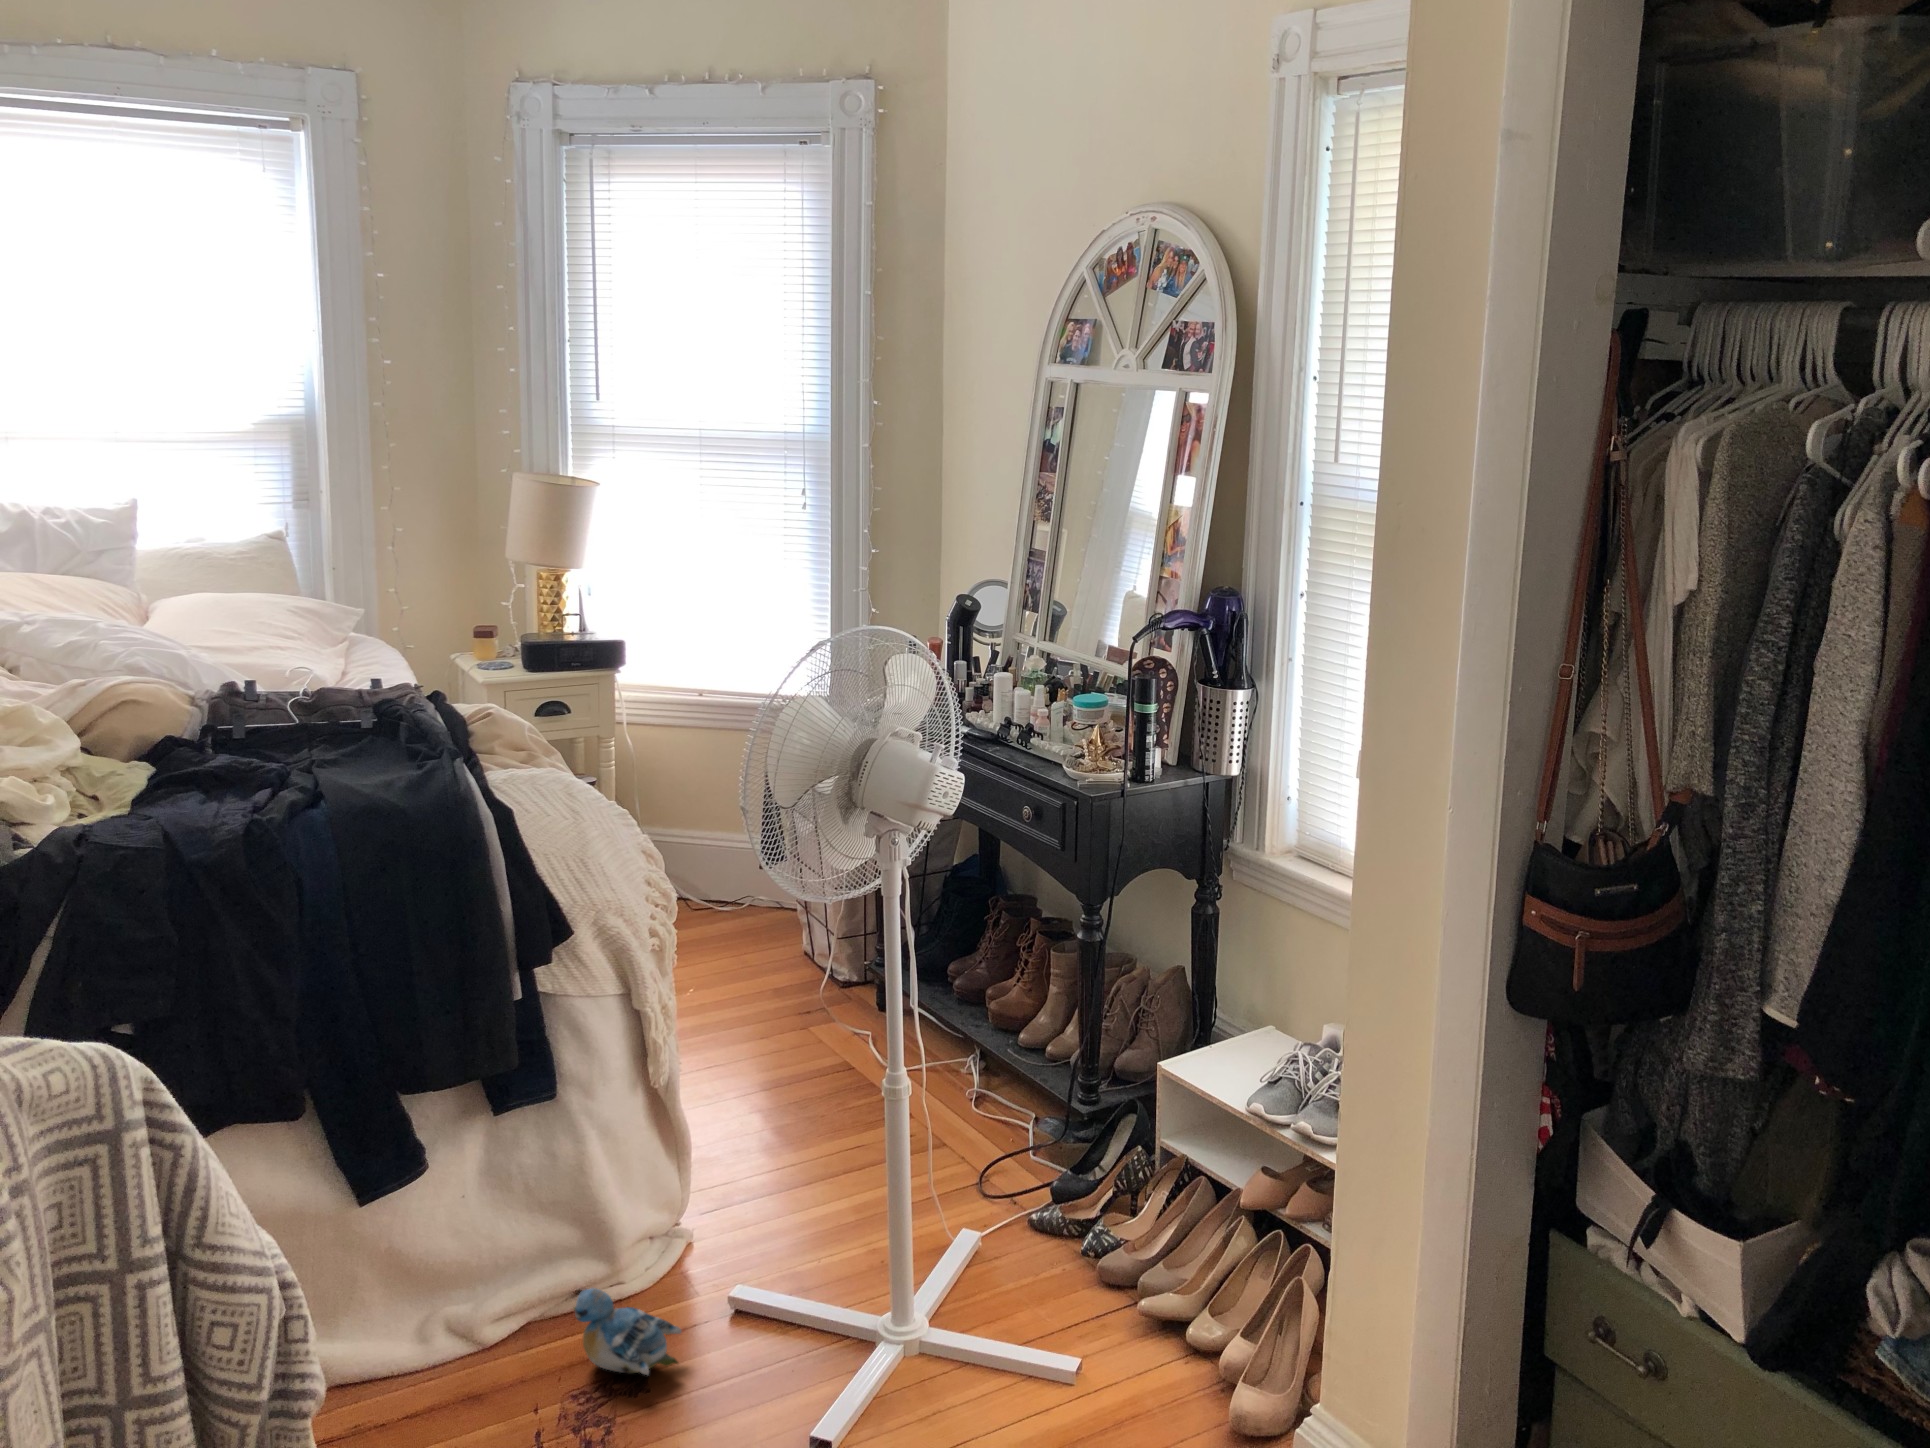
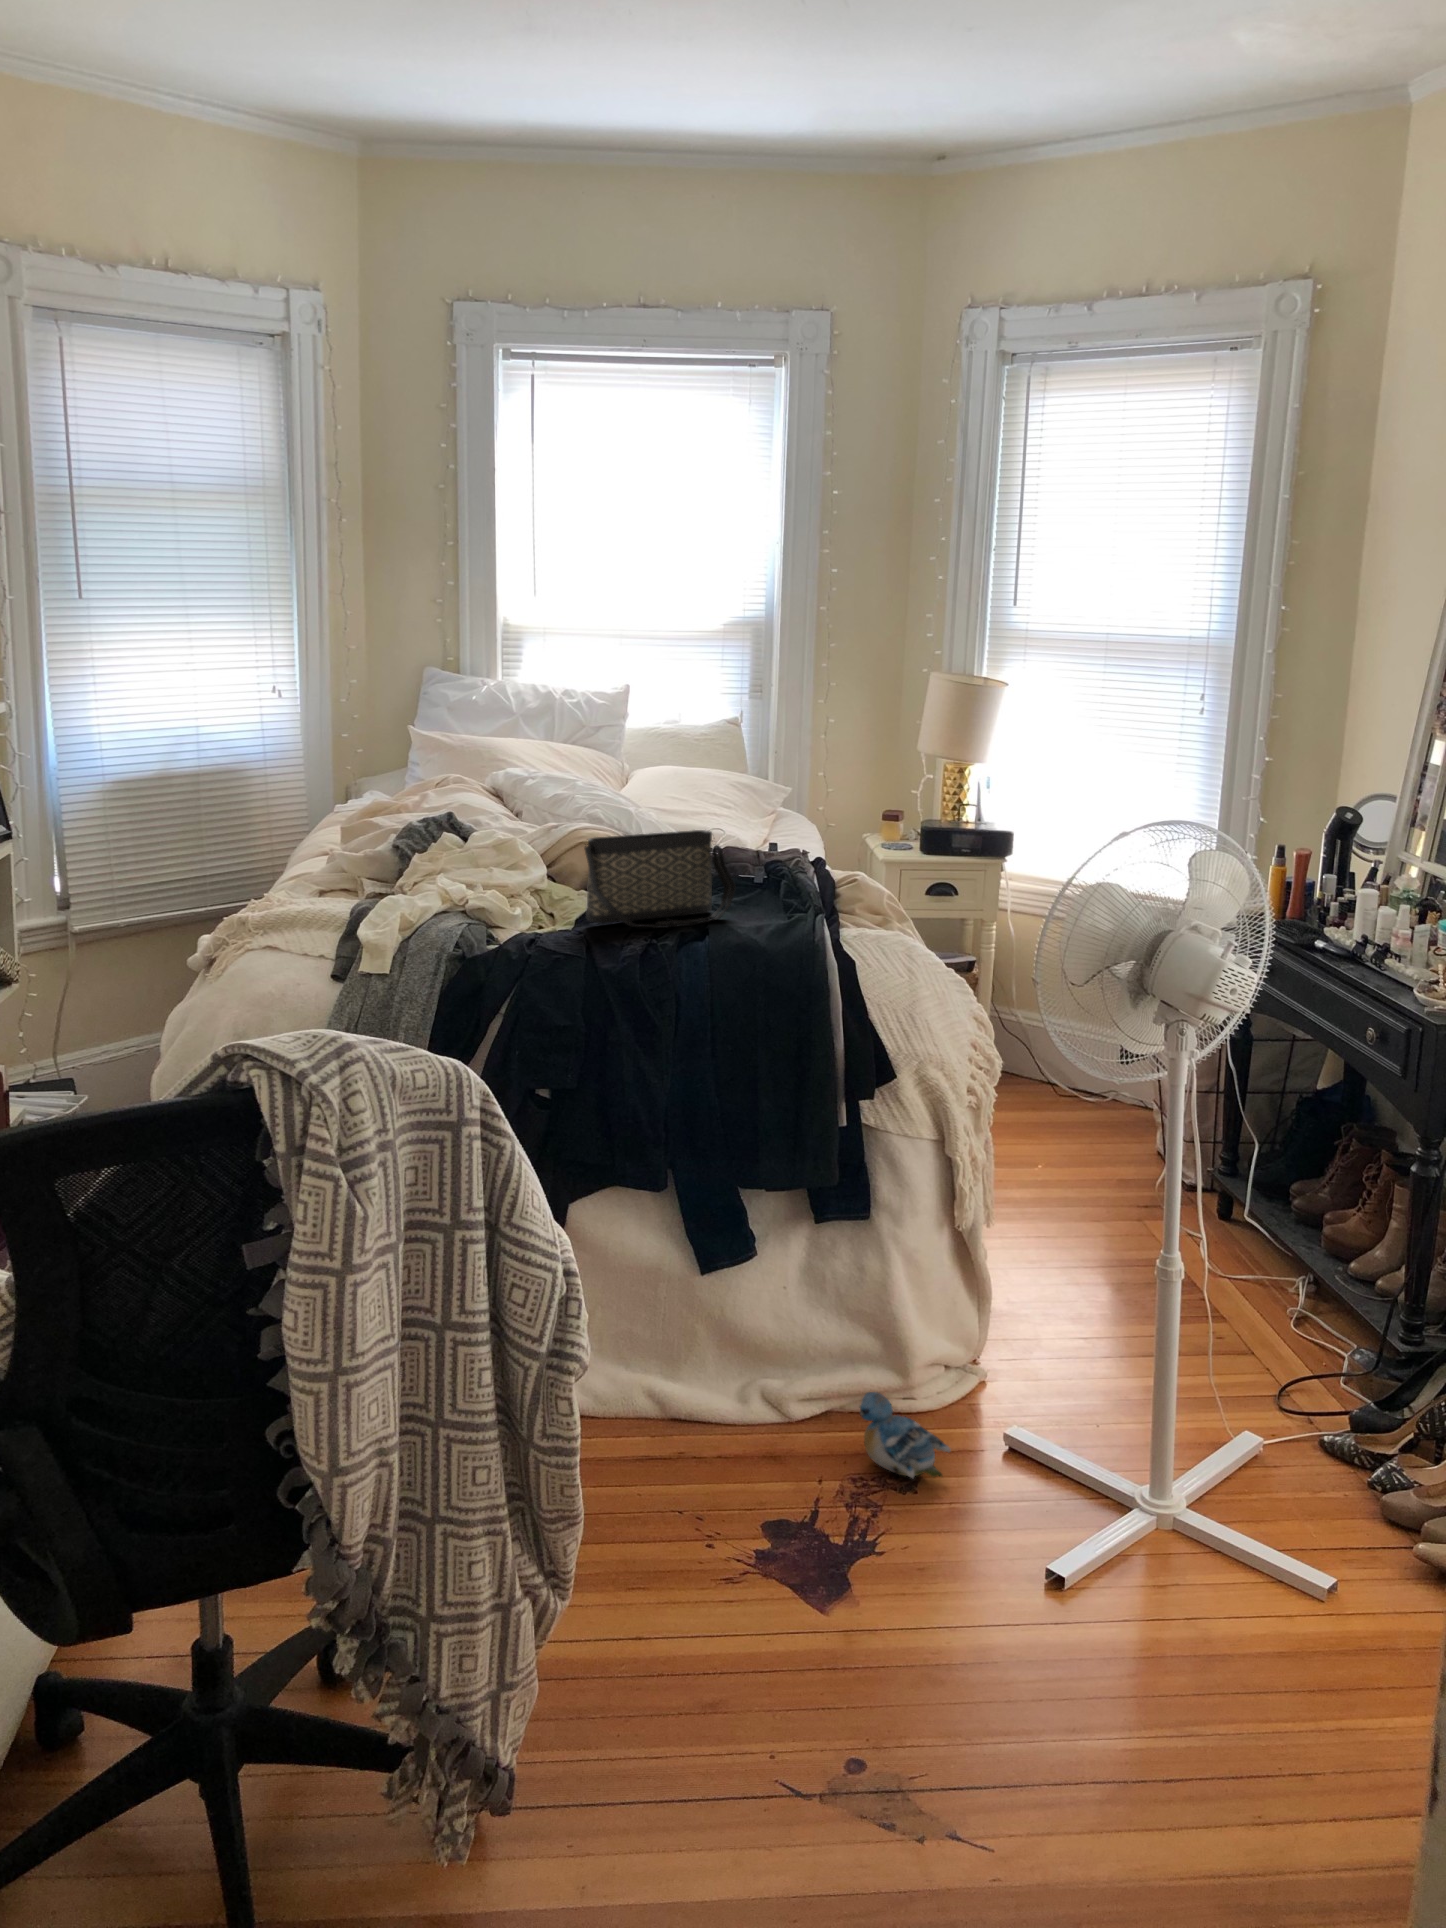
handbag: none [154,675,356,801] -> present [584,830,736,928]

